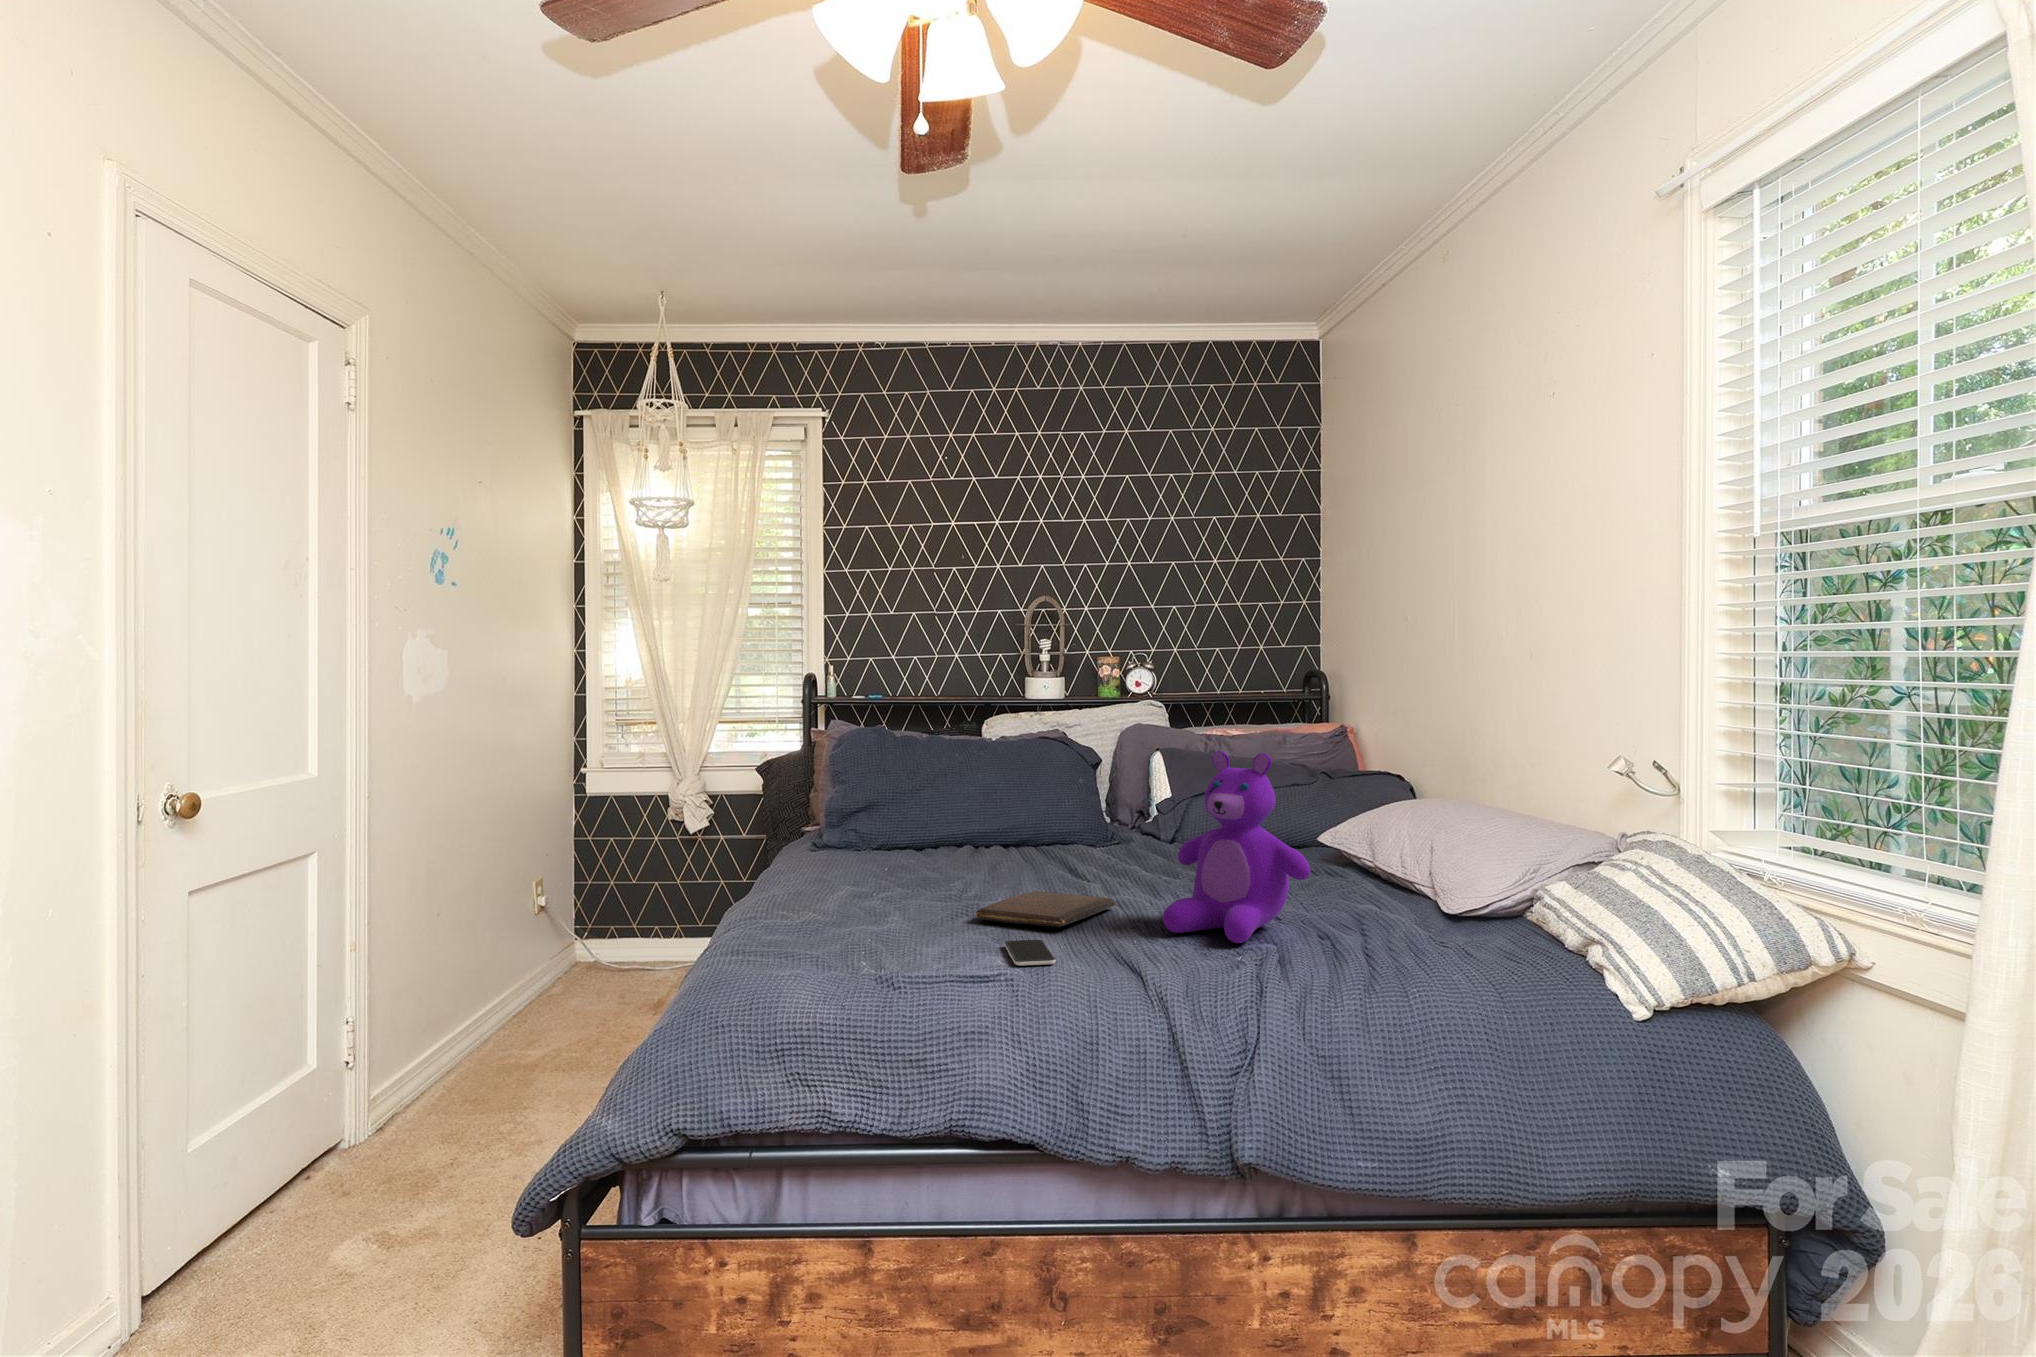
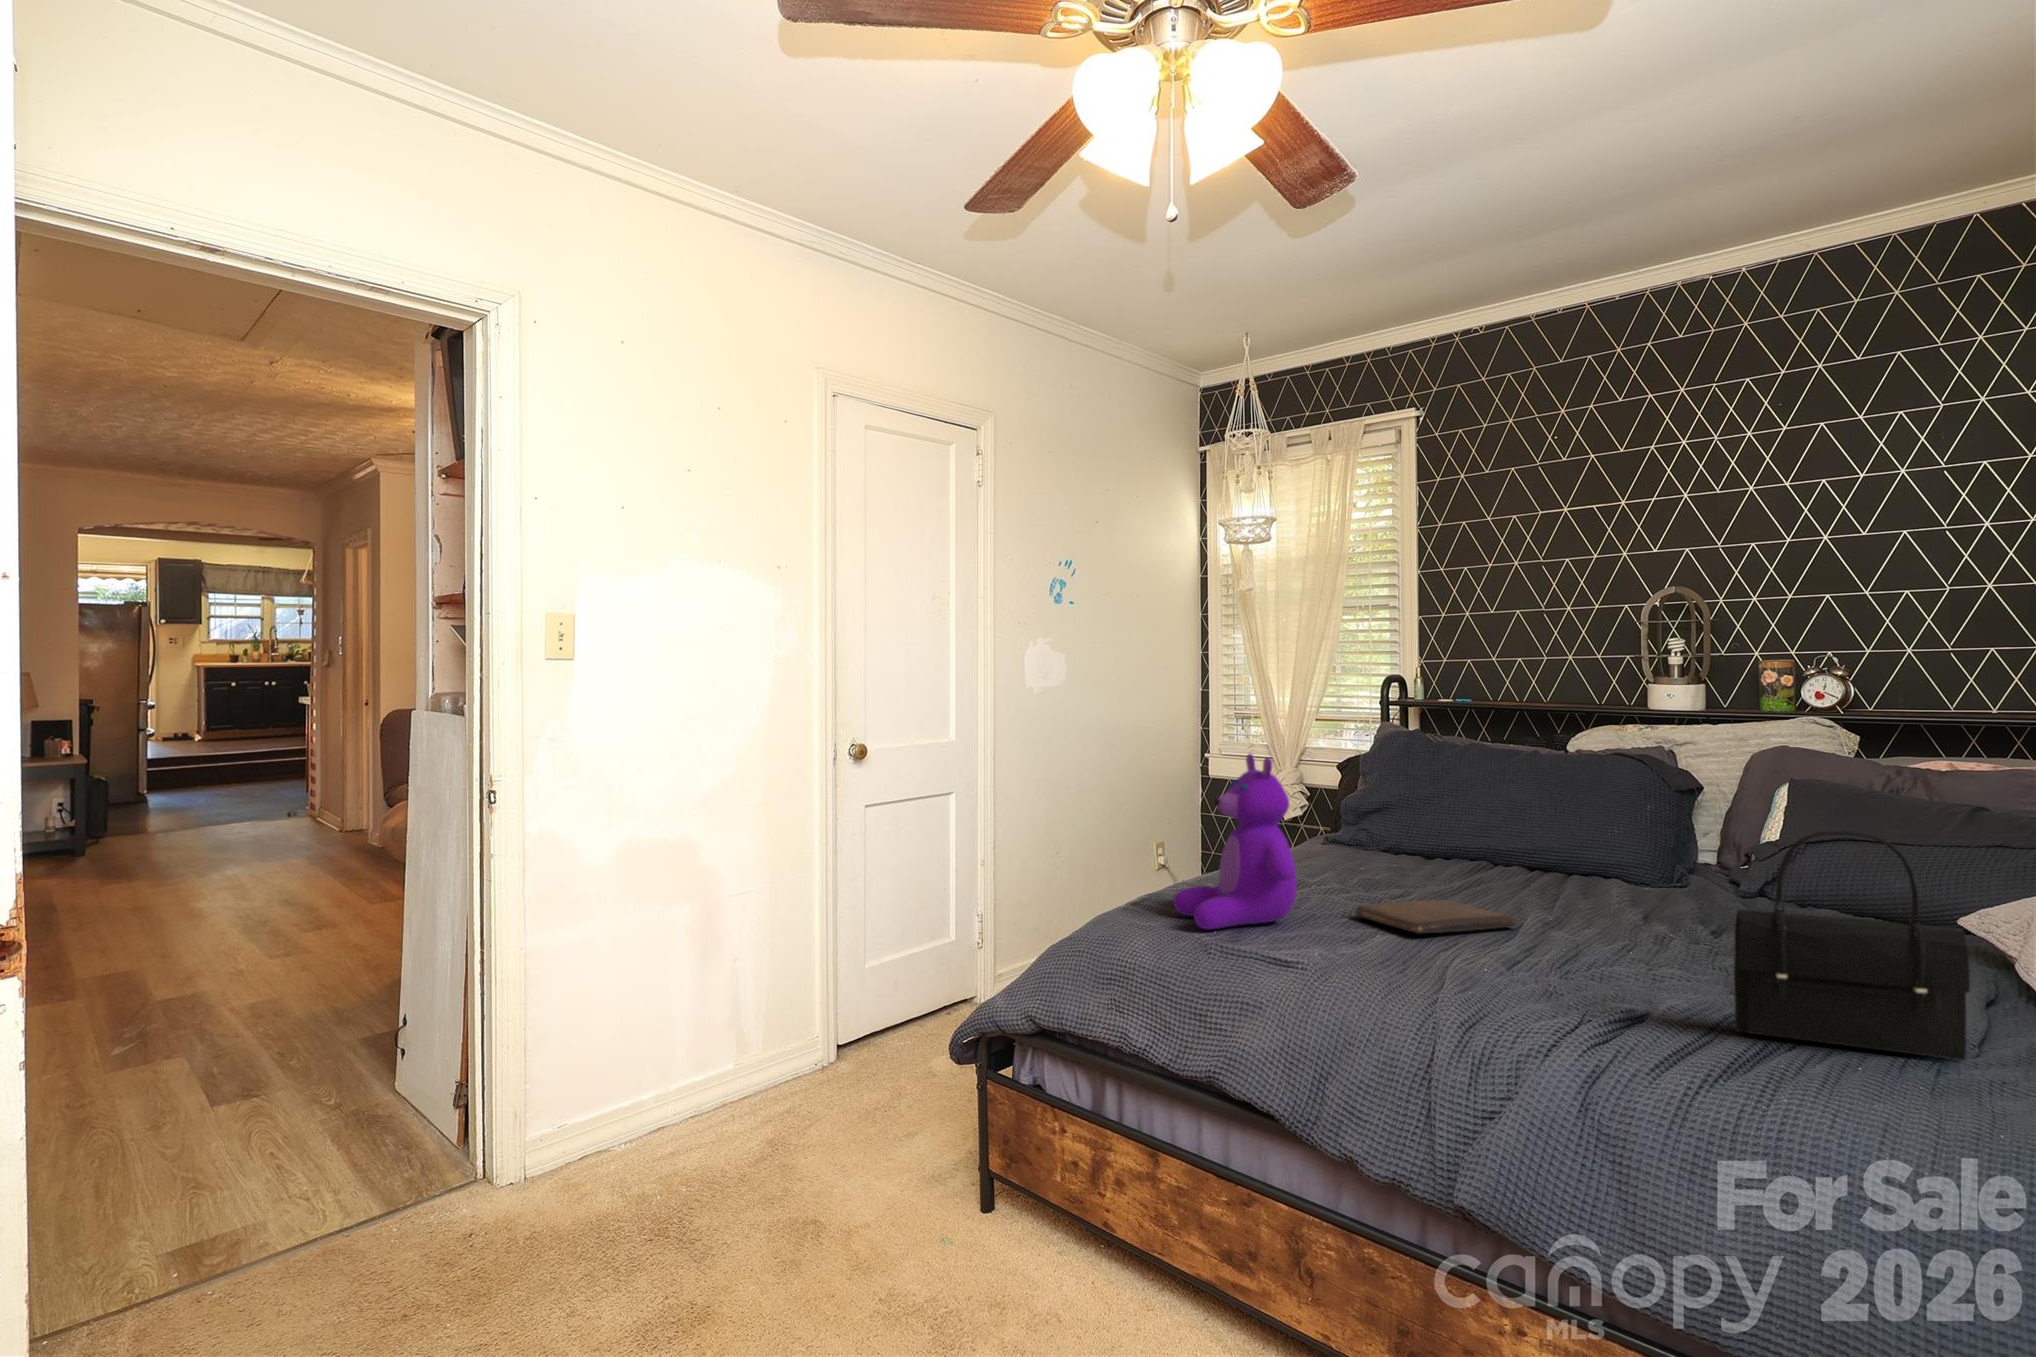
teddy bear: present [1163,751,1310,943] -> present [1174,754,1297,929]
handbag: none [1385,790,1528,964] -> present [1734,830,1970,1060]
smartphone: present [1004,940,1056,966] -> none [1320,936,1379,961]

